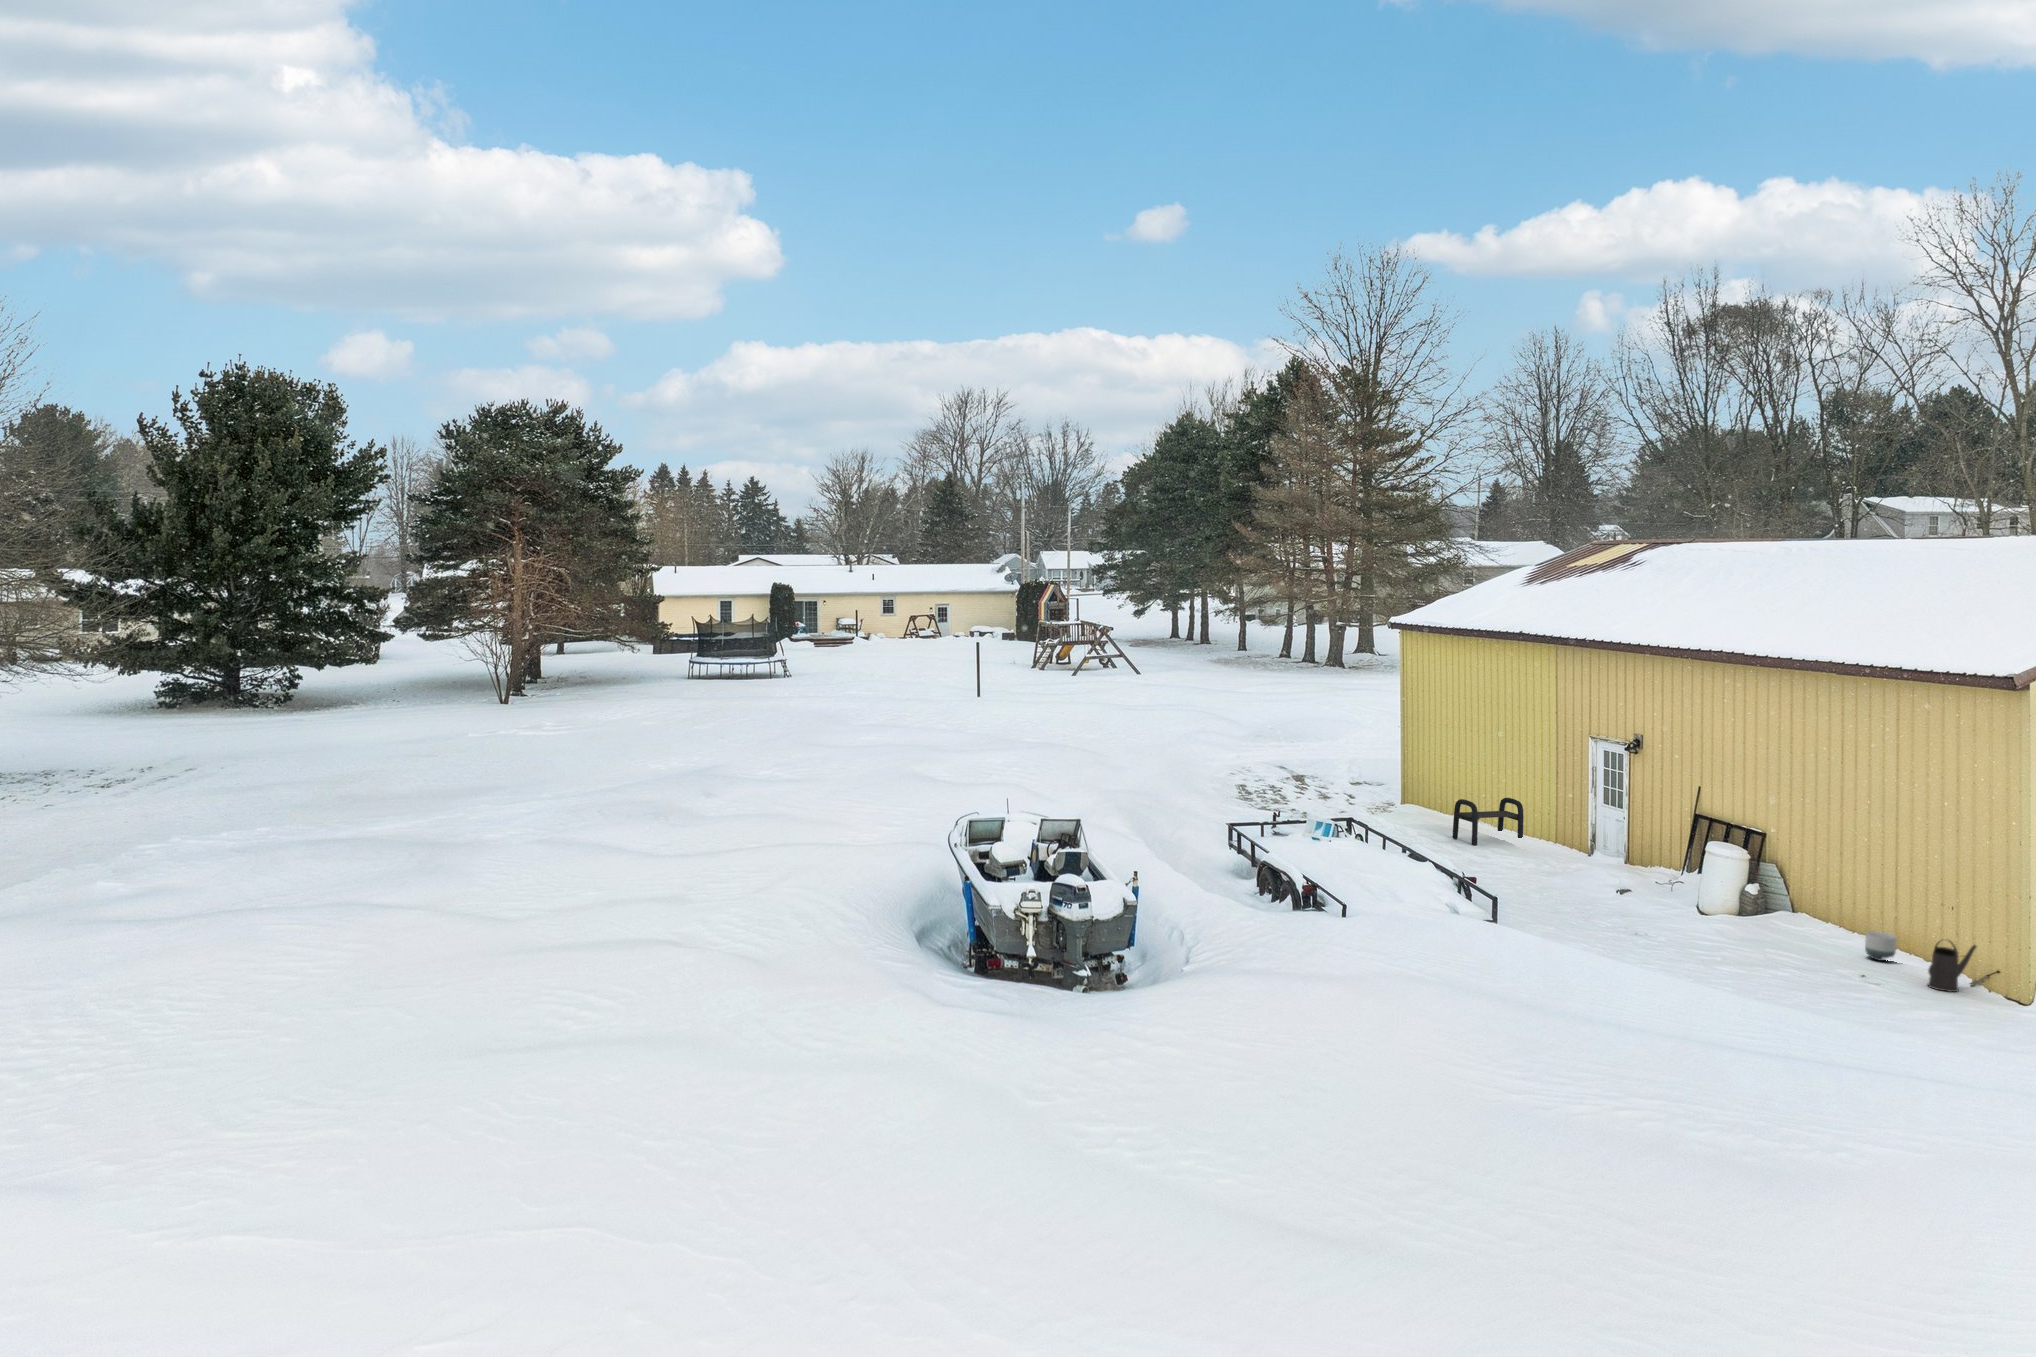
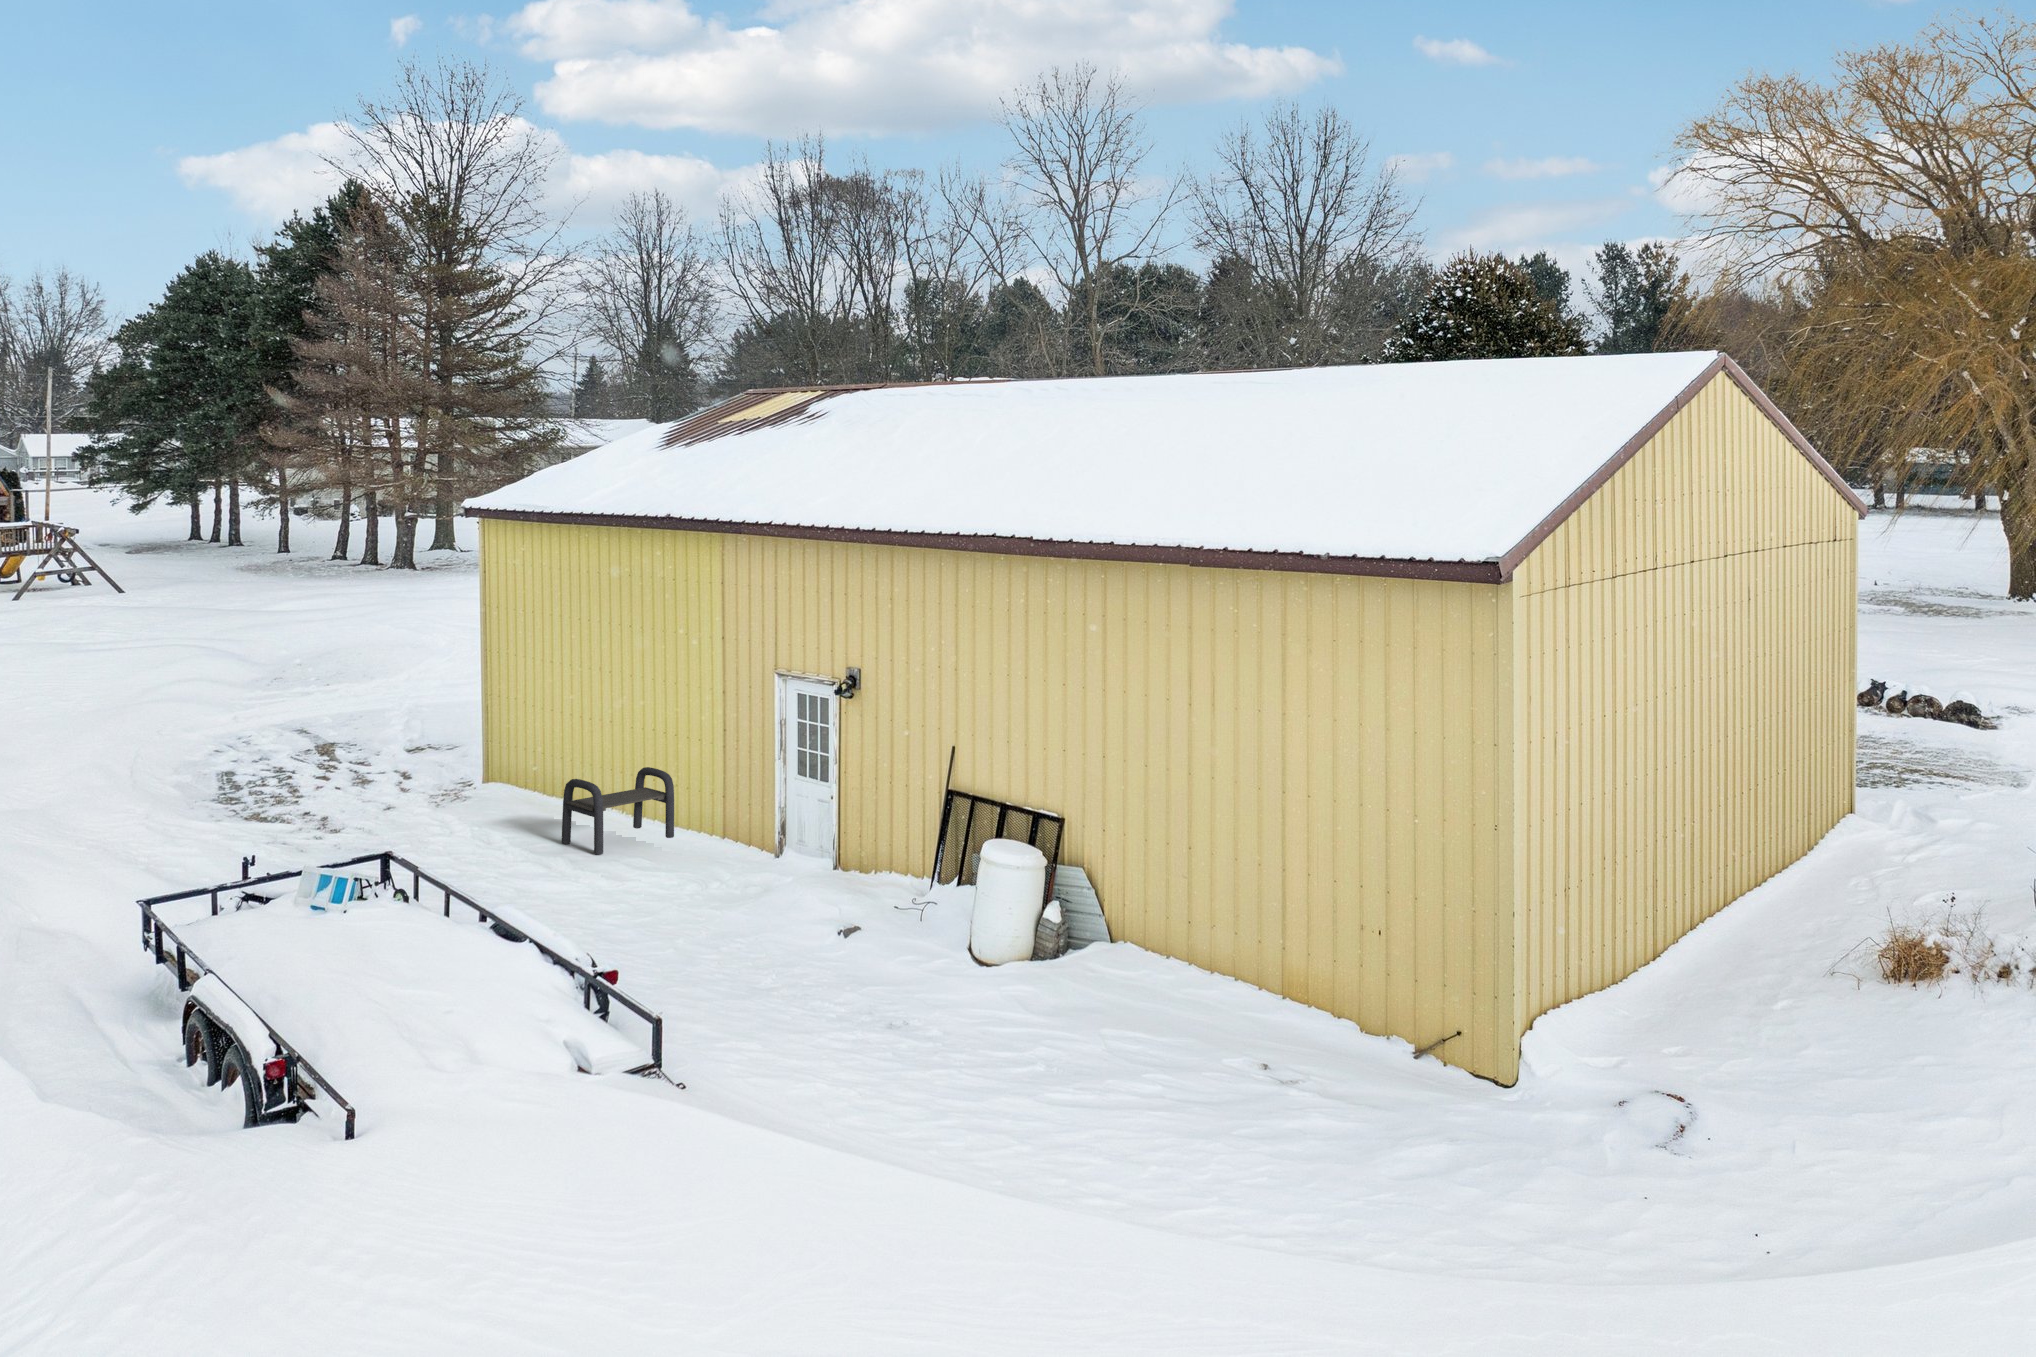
planter: present [1865,931,1897,961] -> none [1232,974,1275,1023]
watering can: present [1927,941,1976,992] -> none [1352,990,1398,1084]

